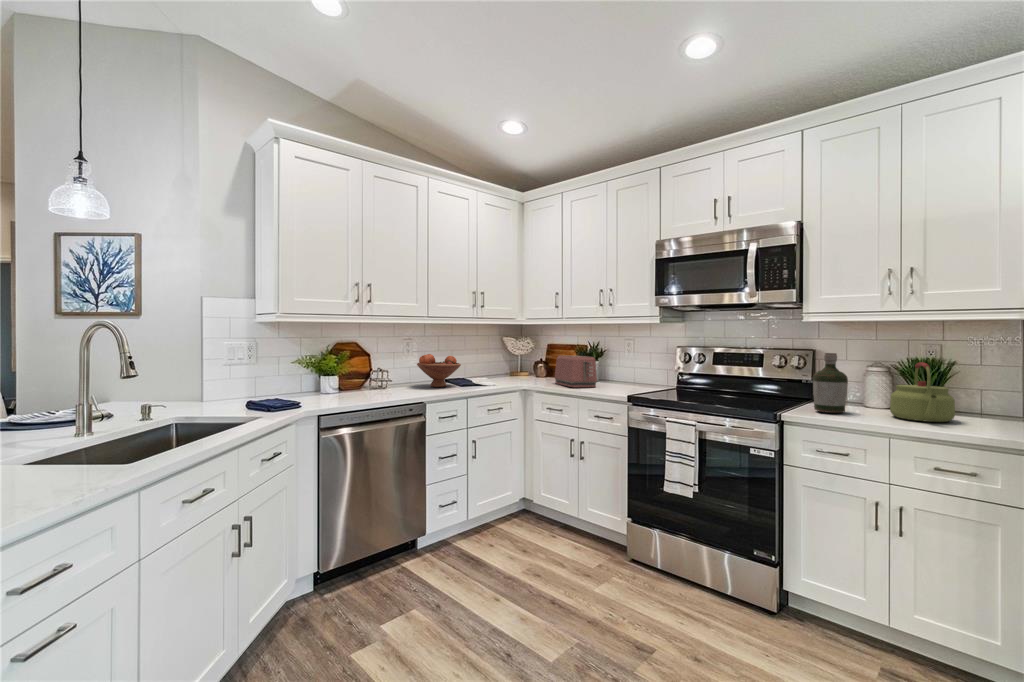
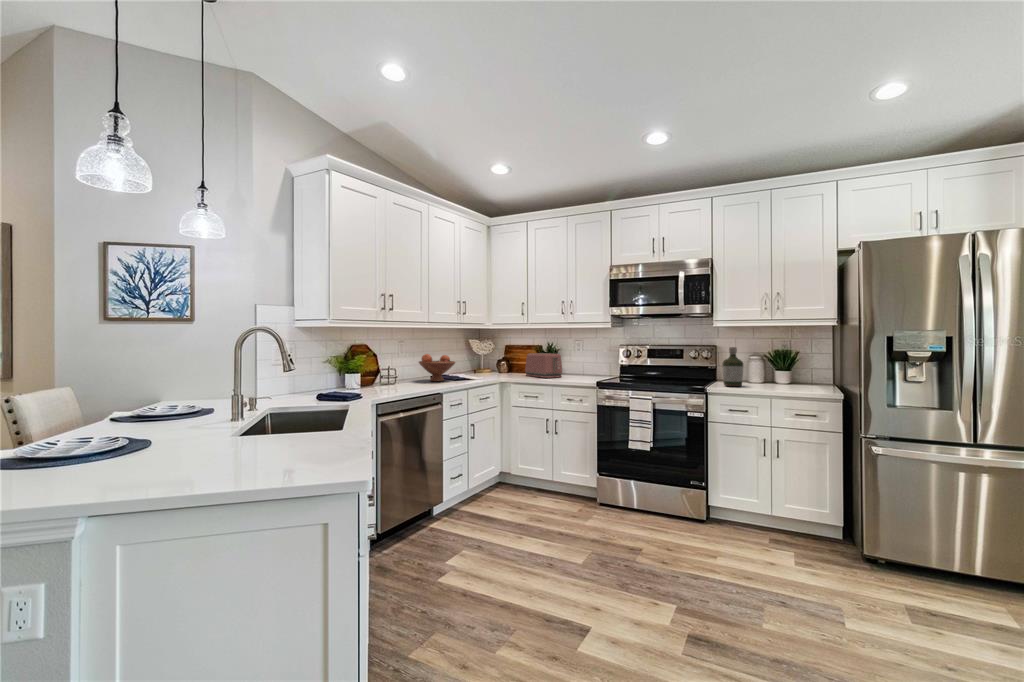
kettle: present [890,362,955,422] -> none [767,352,803,388]

